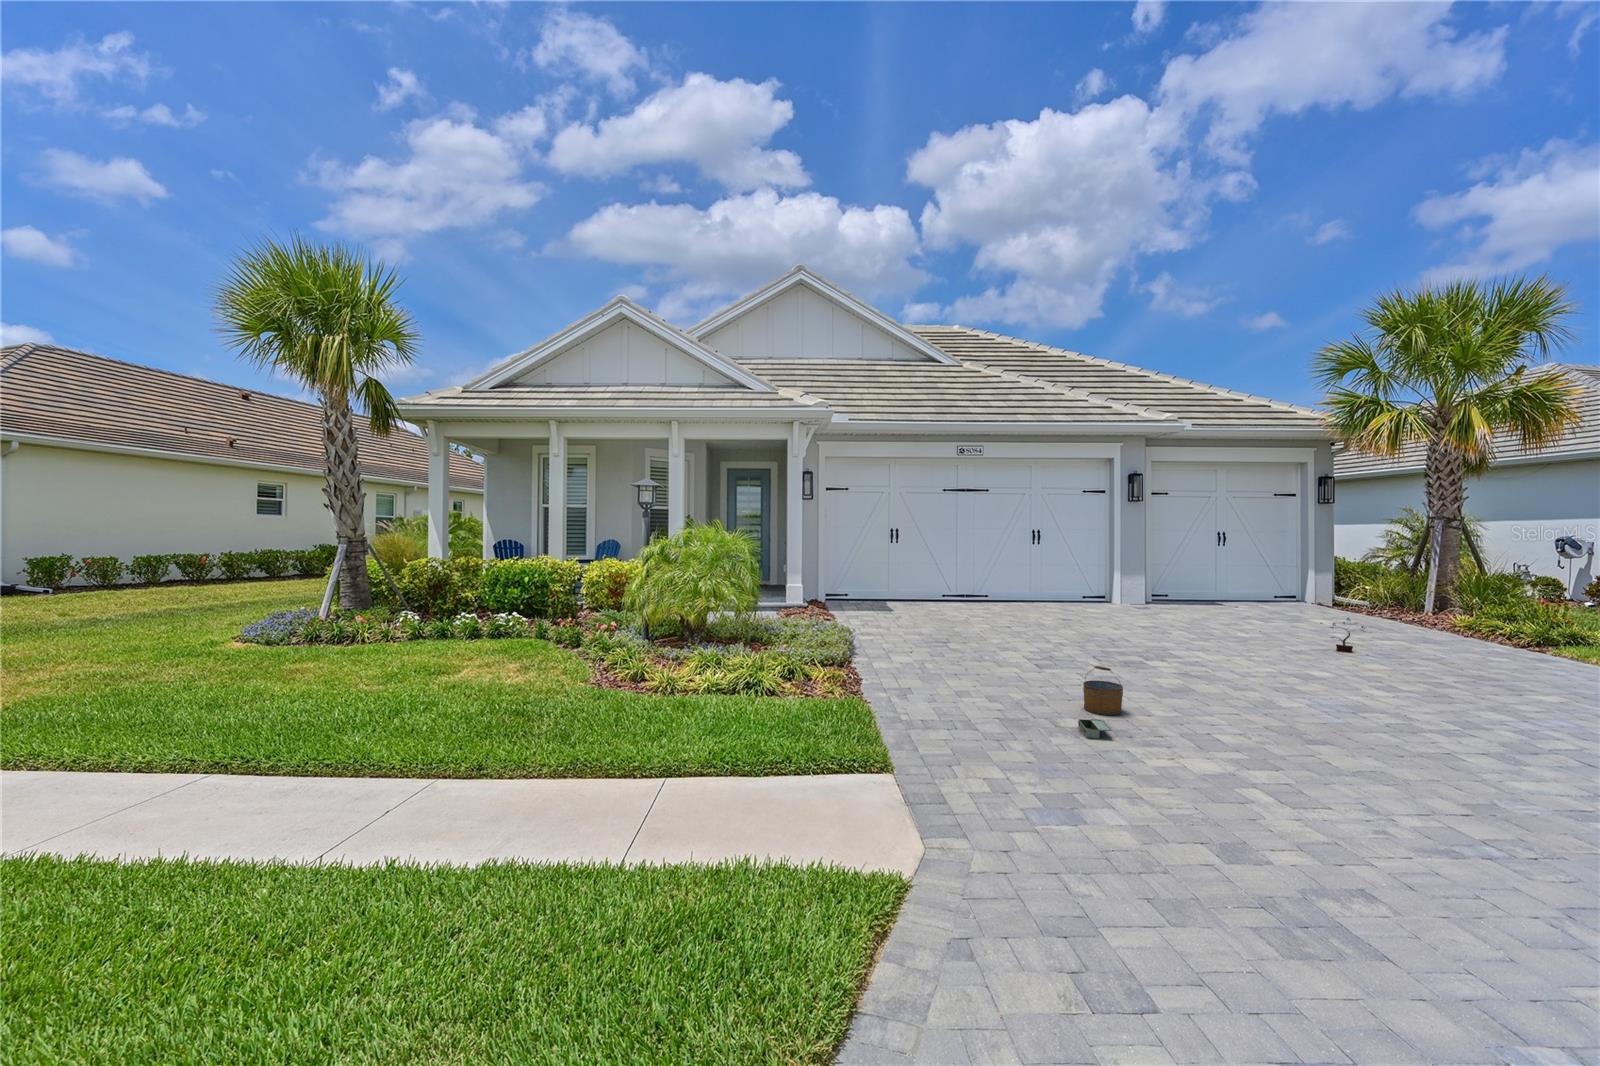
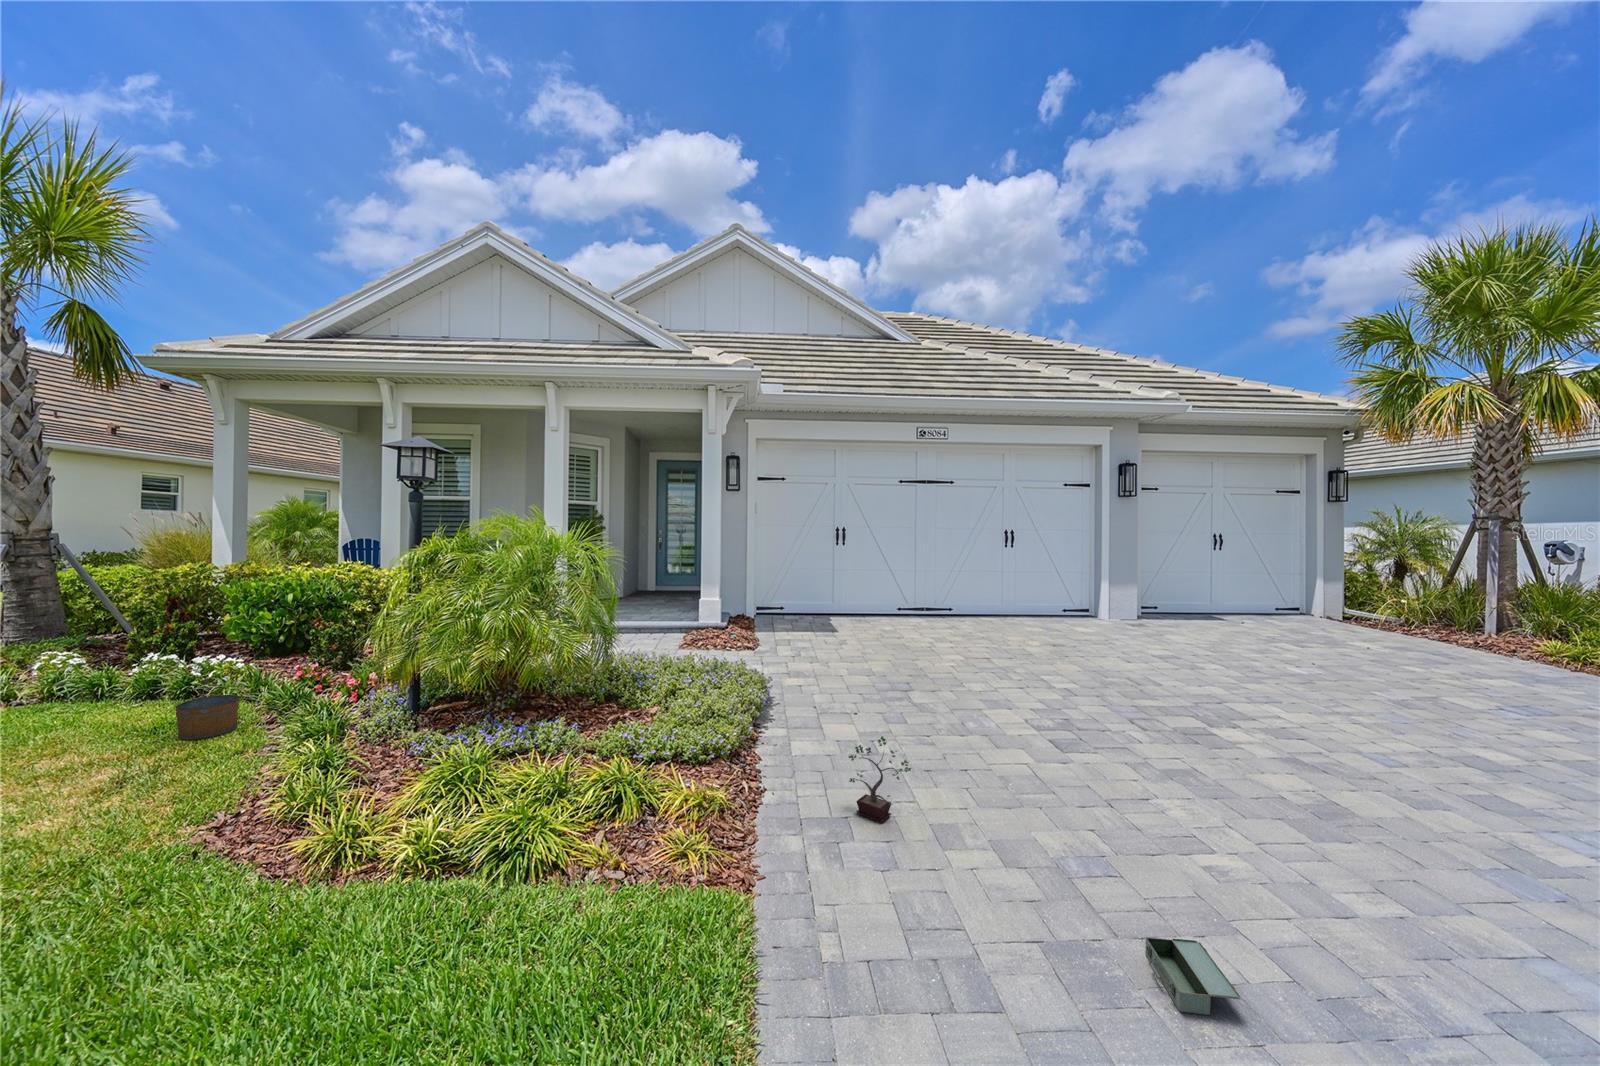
potted plant: present [1330,618,1365,653] -> present [849,736,911,822]
bucket: present [1083,666,1123,715] -> present [176,678,239,740]

